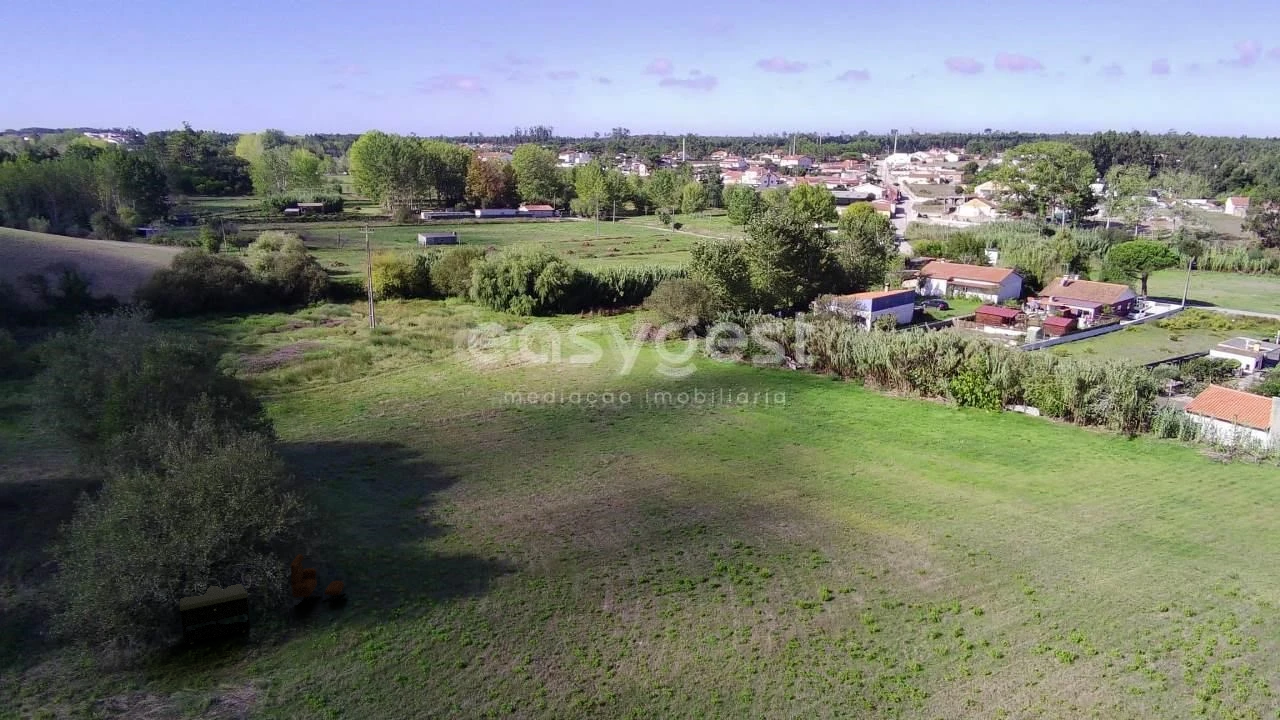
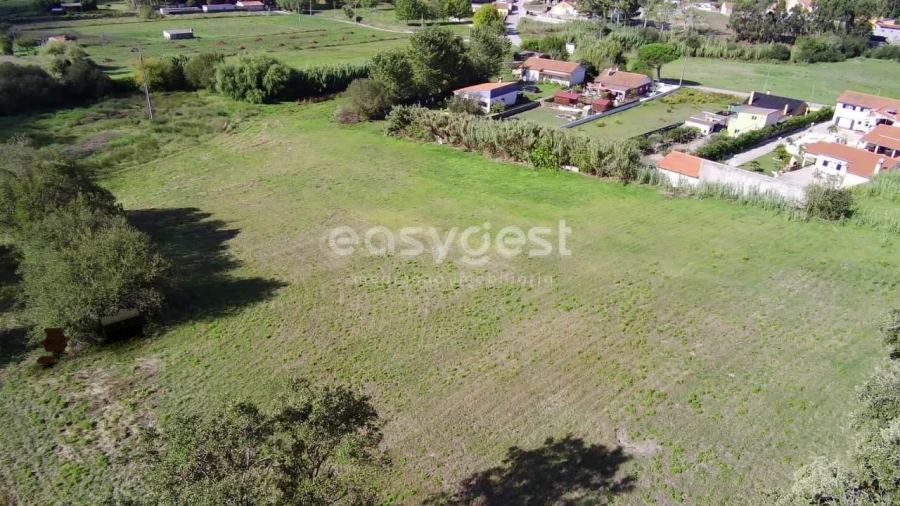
lounge chair: present [291,554,346,606] -> present [37,328,69,369]

